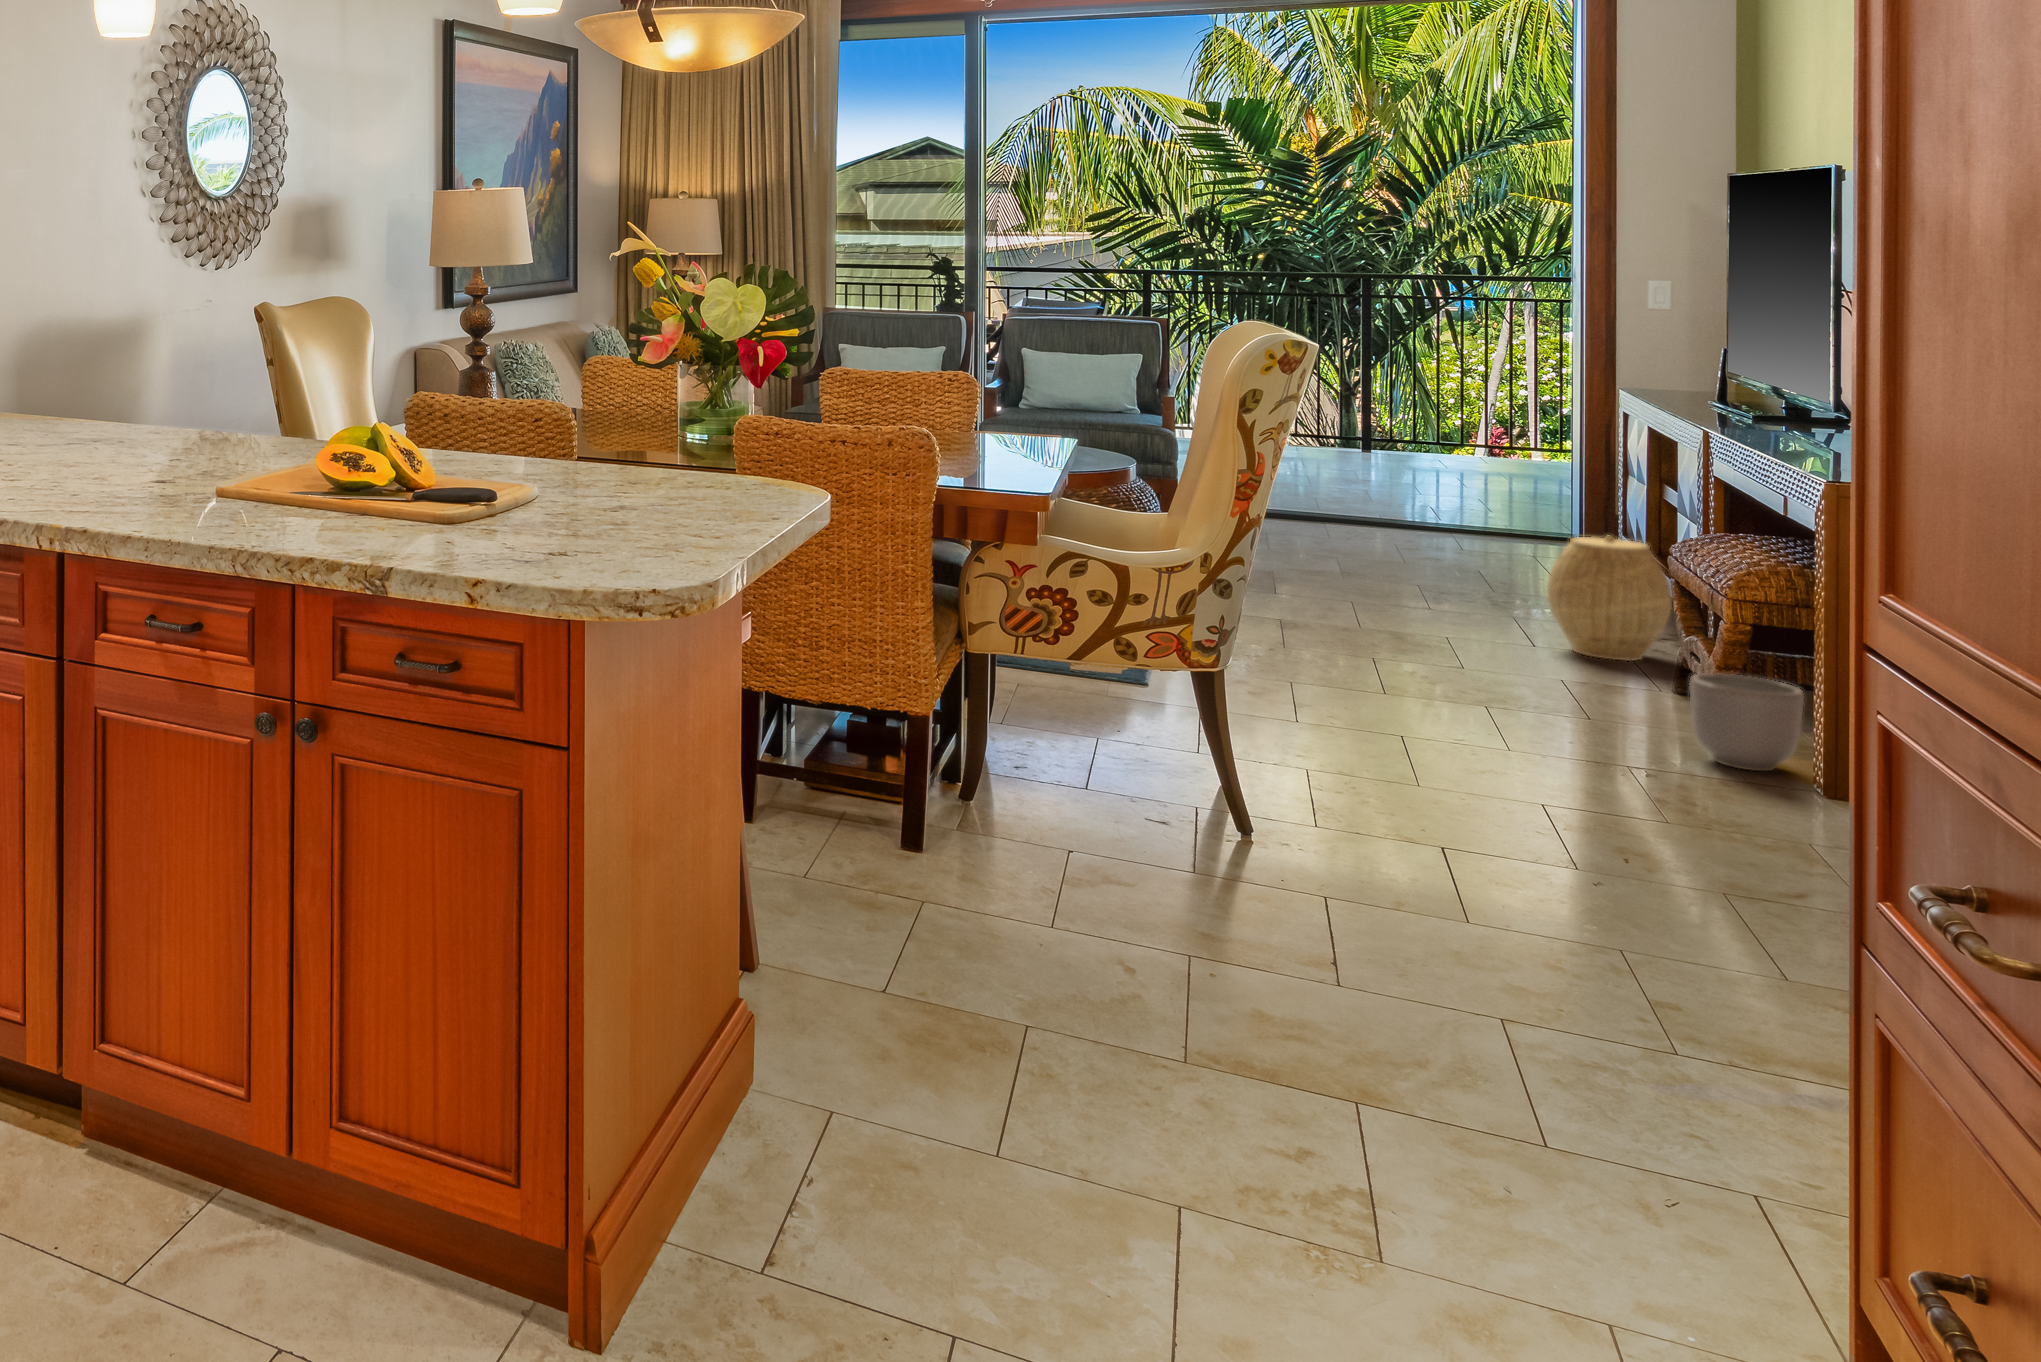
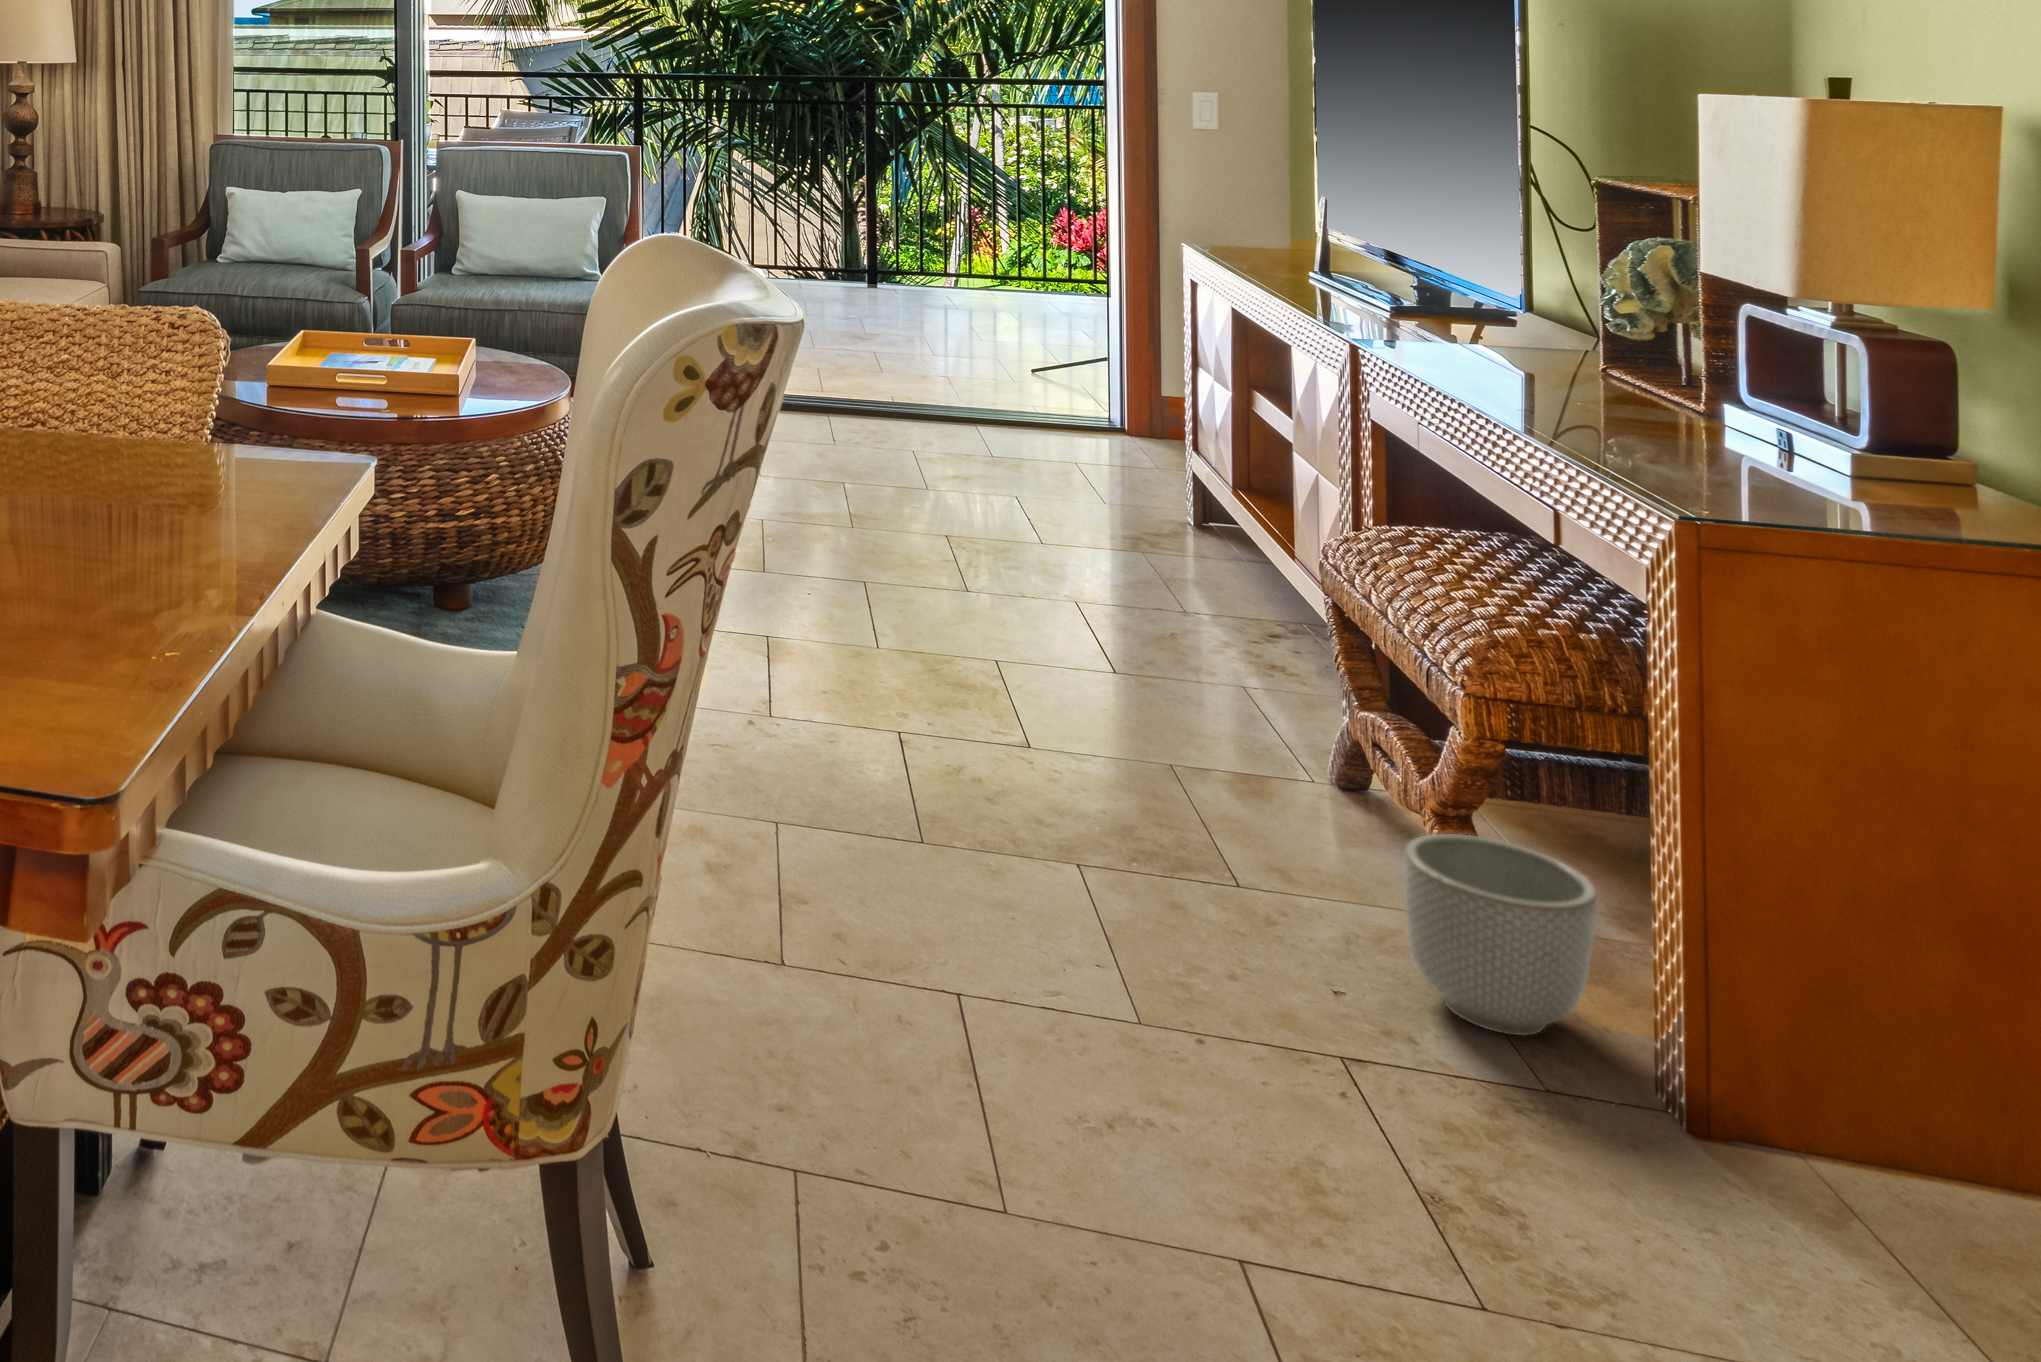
woven basket: present [1547,535,1672,661] -> none [1116,496,1286,691]

